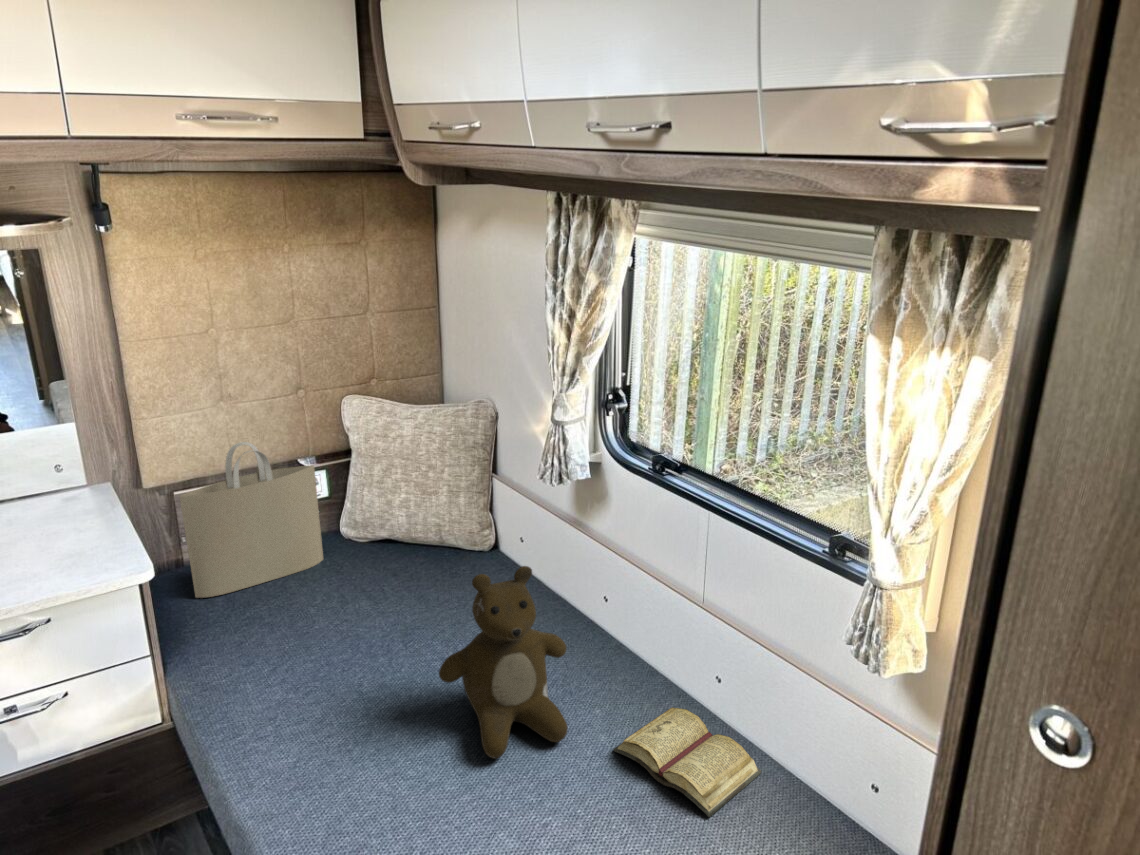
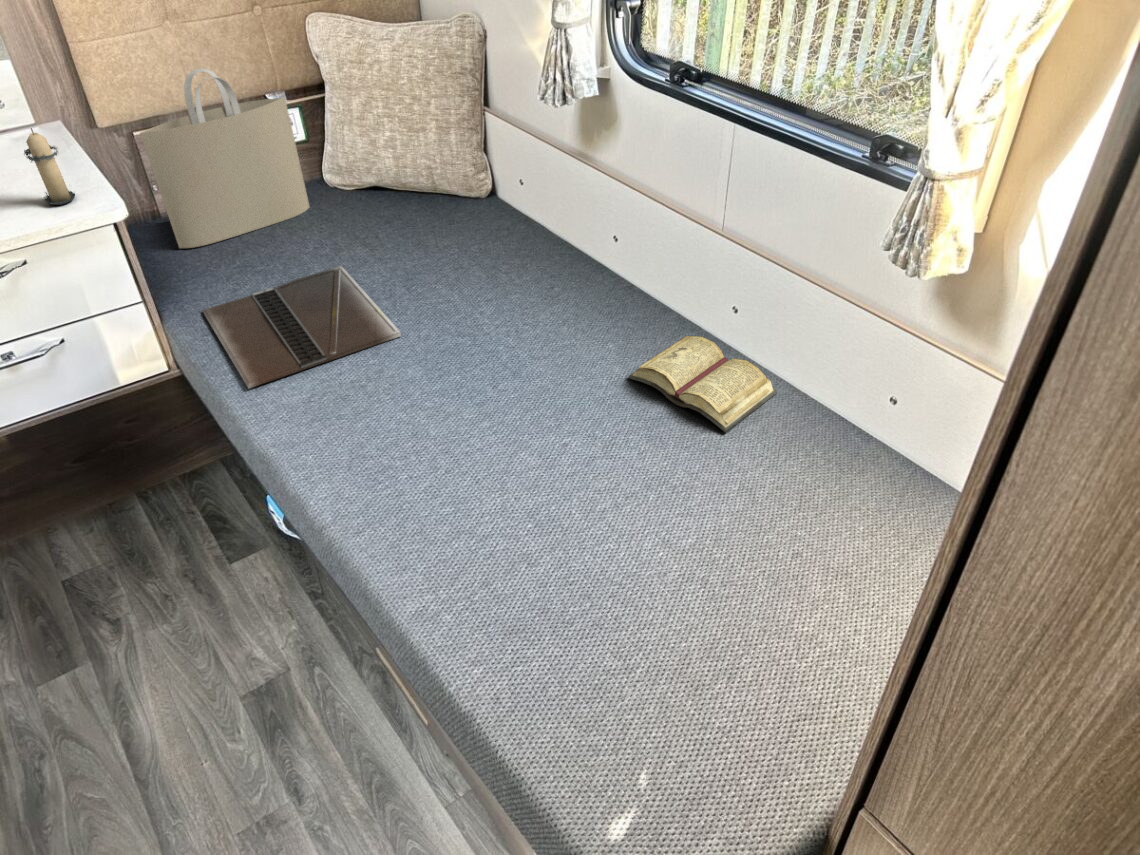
candle: none [71,500,115,567] -> present [24,128,75,205]
teddy bear: present [439,566,568,758] -> none [446,189,581,388]
laptop: none [207,620,394,751] -> present [203,266,401,388]

